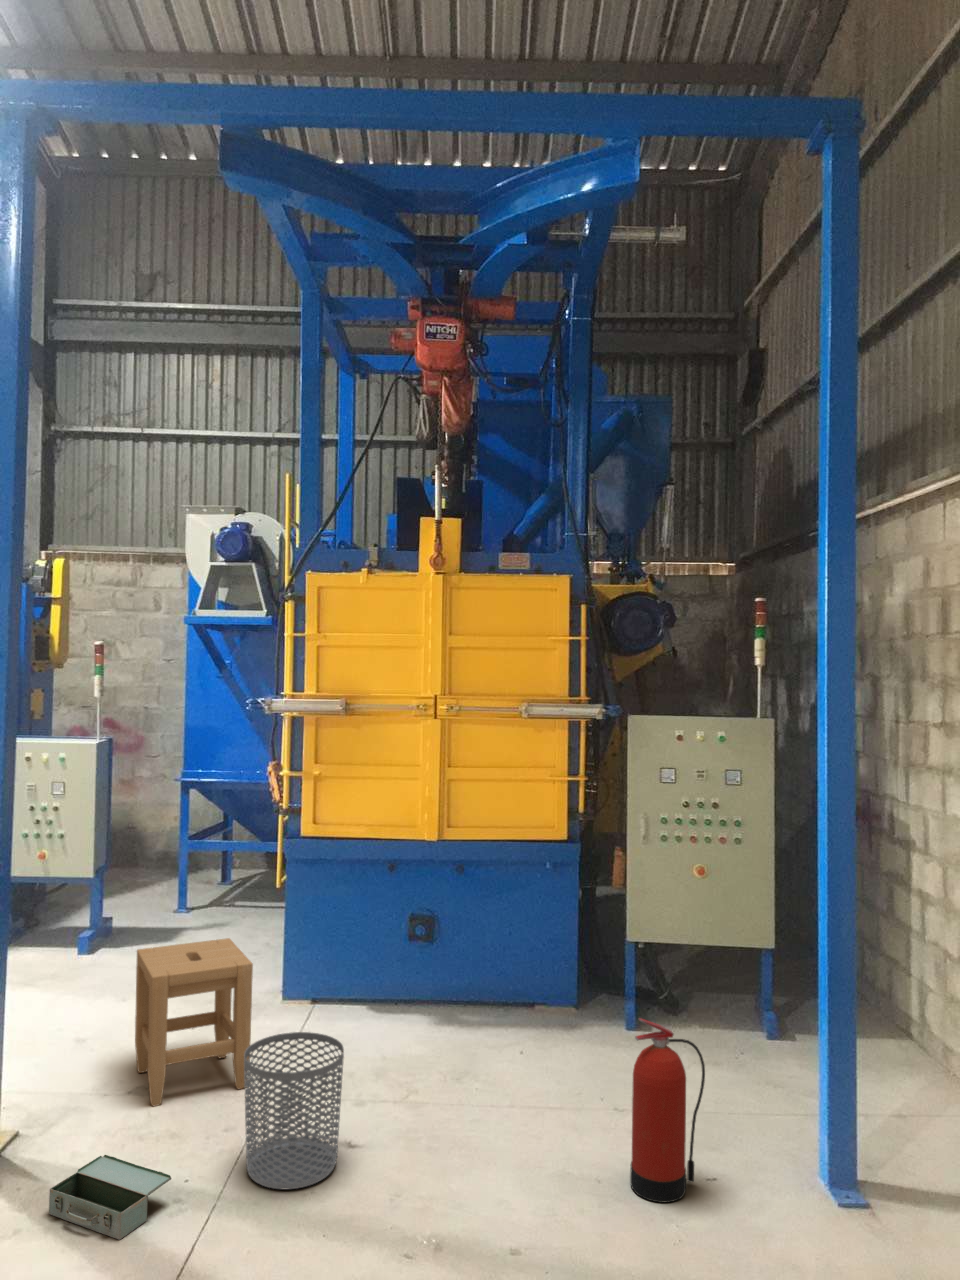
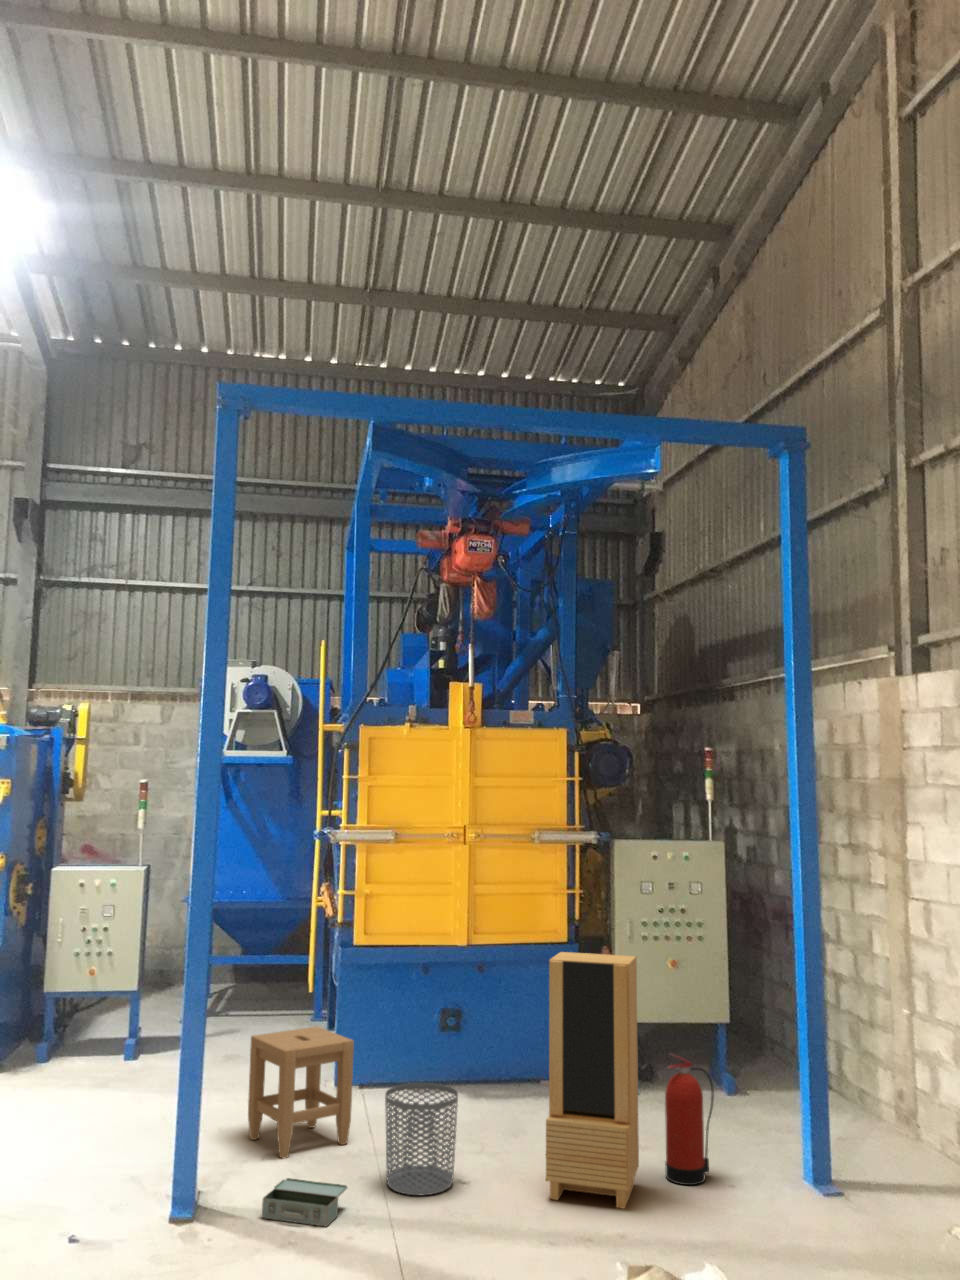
storage cabinet: none [443,871,591,1243] -> present [546,952,639,1208]

